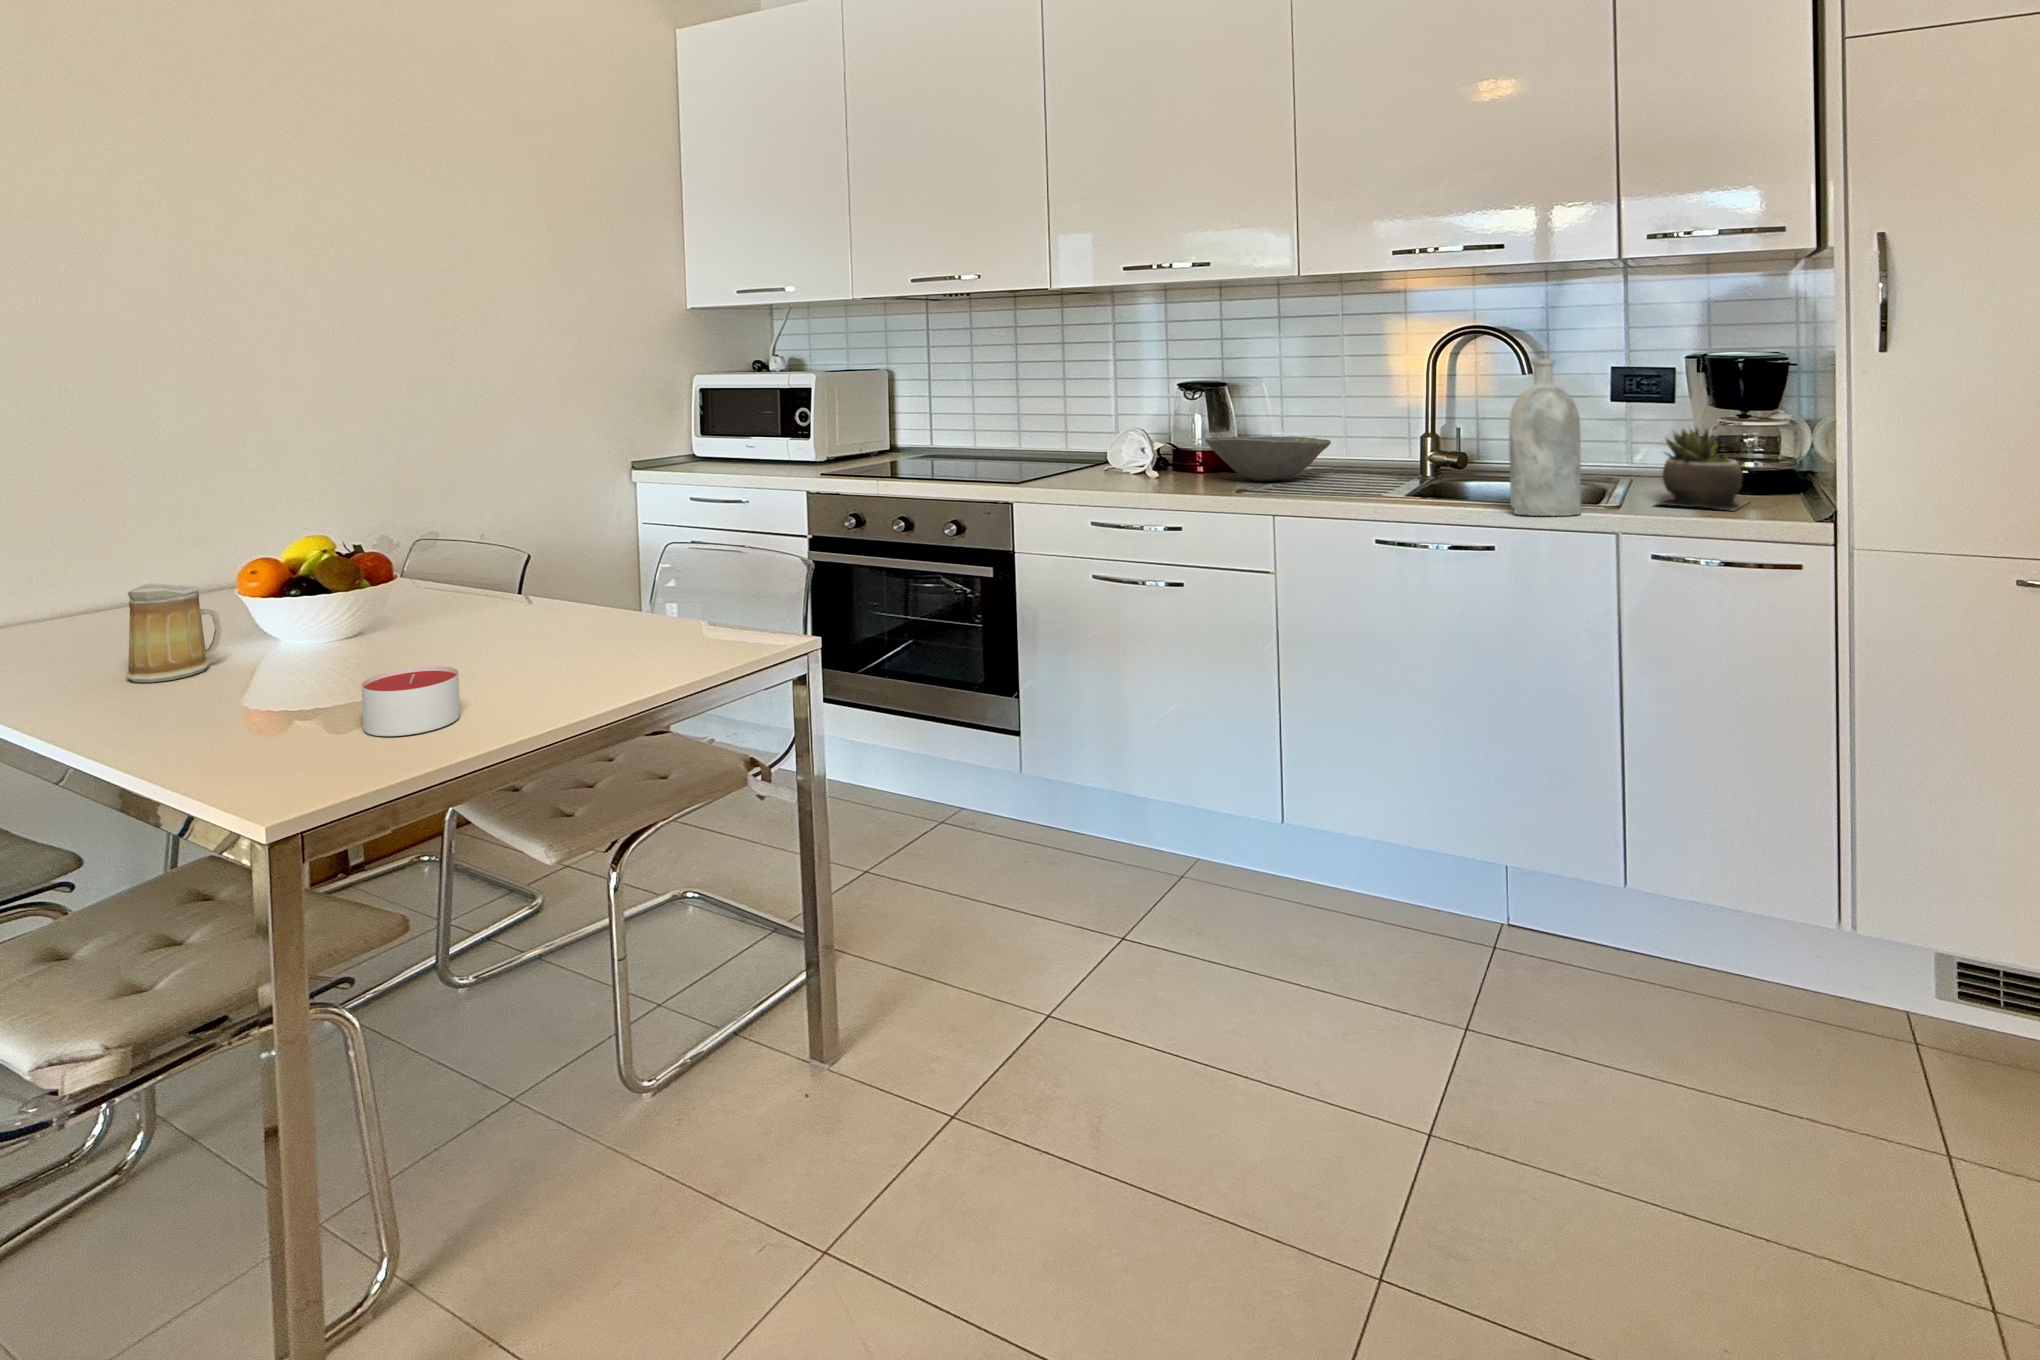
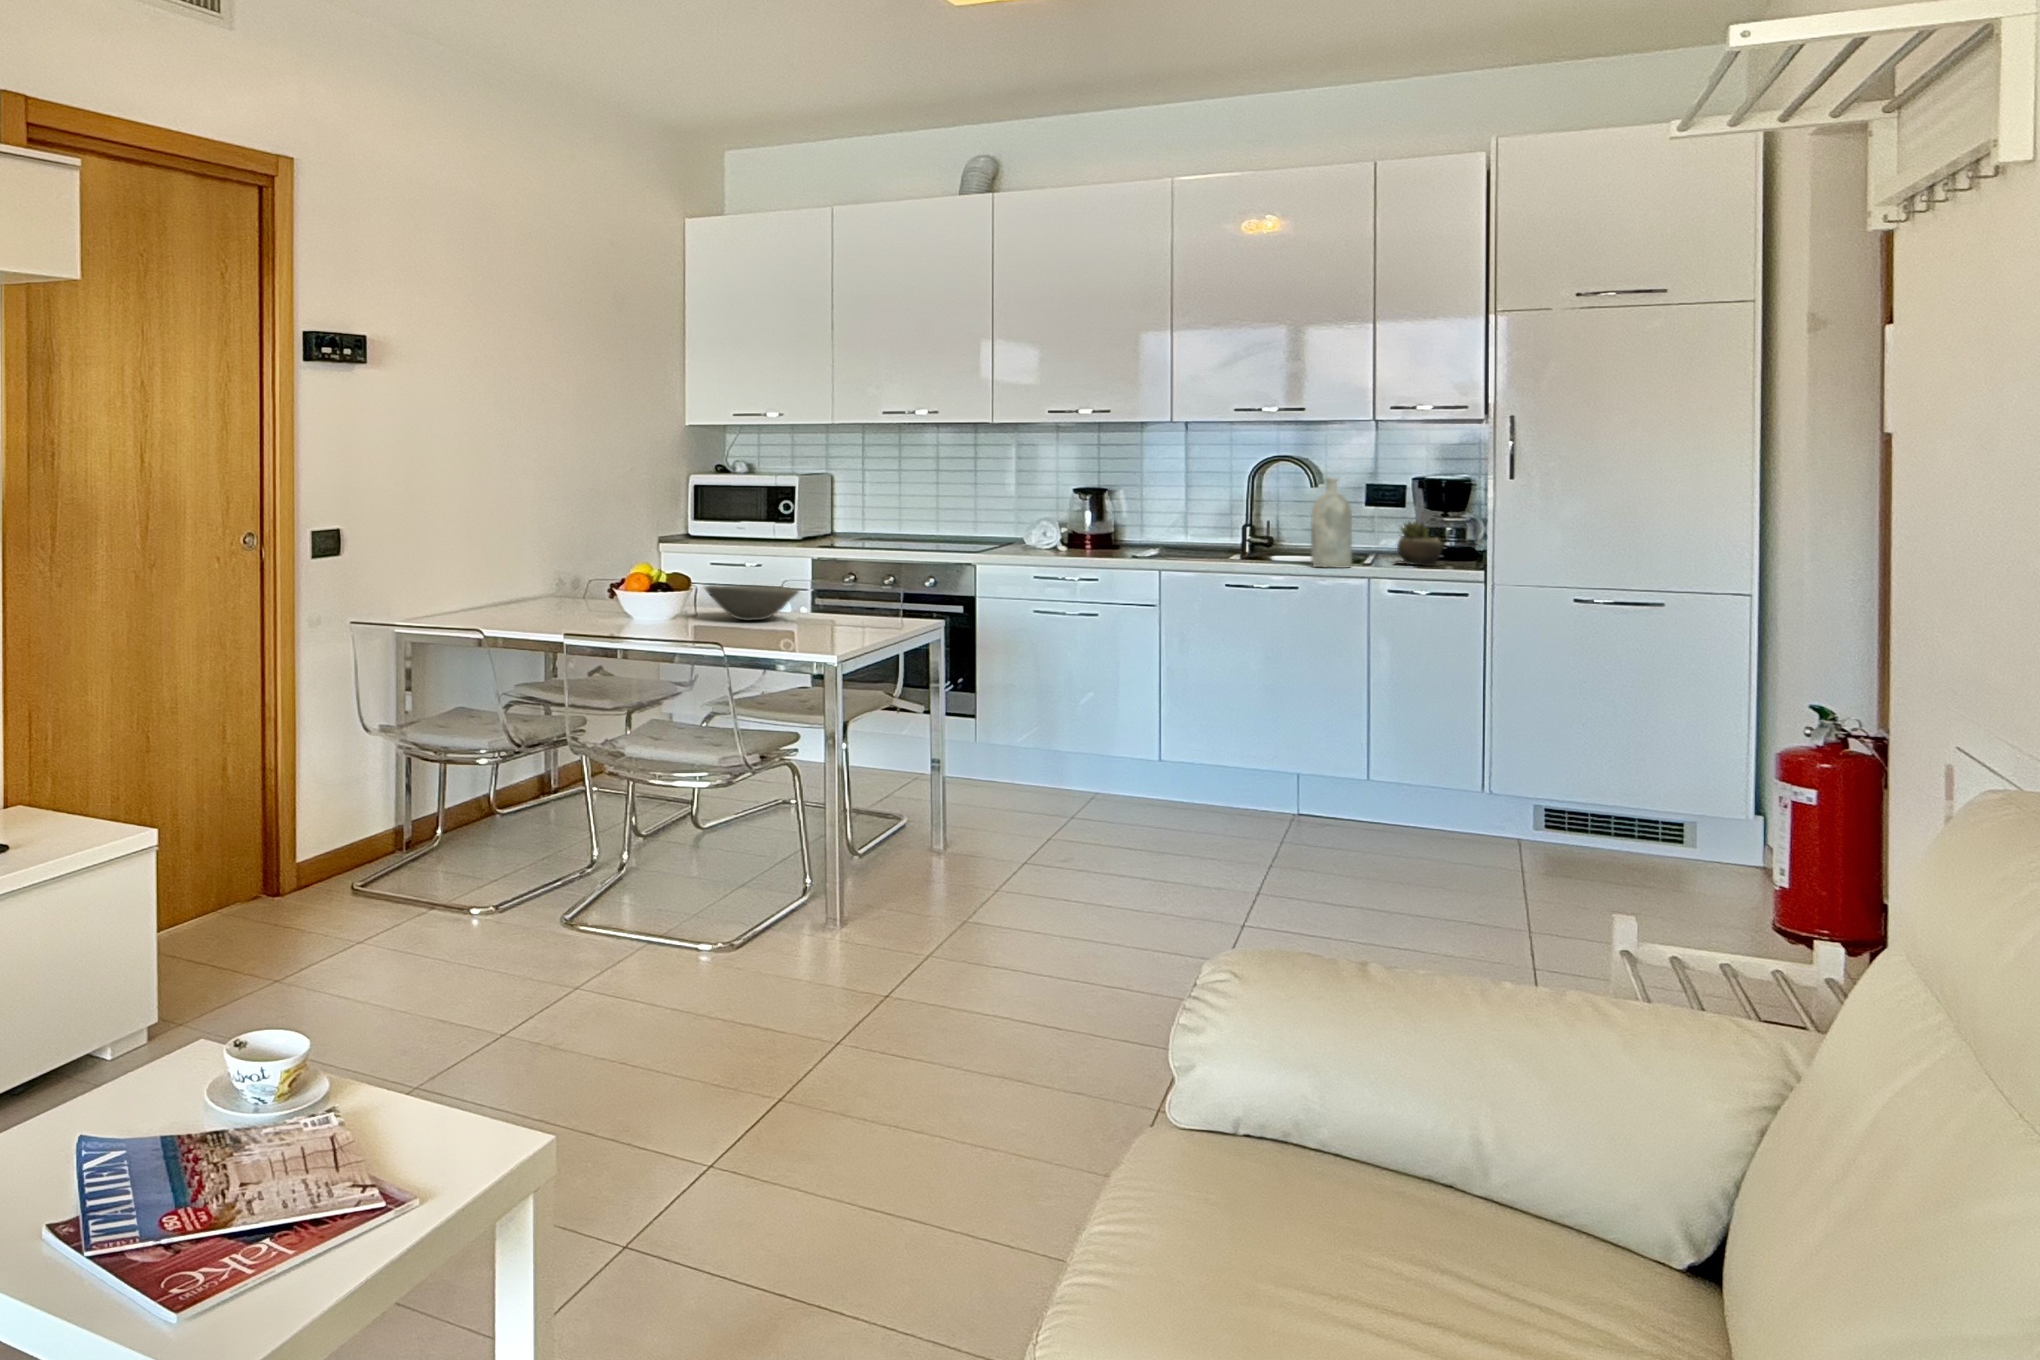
bowl: present [1205,436,1331,481] -> present [705,585,799,620]
mug: present [126,584,222,682] -> none [601,579,639,630]
candle: present [362,666,460,736] -> none [791,615,833,642]

